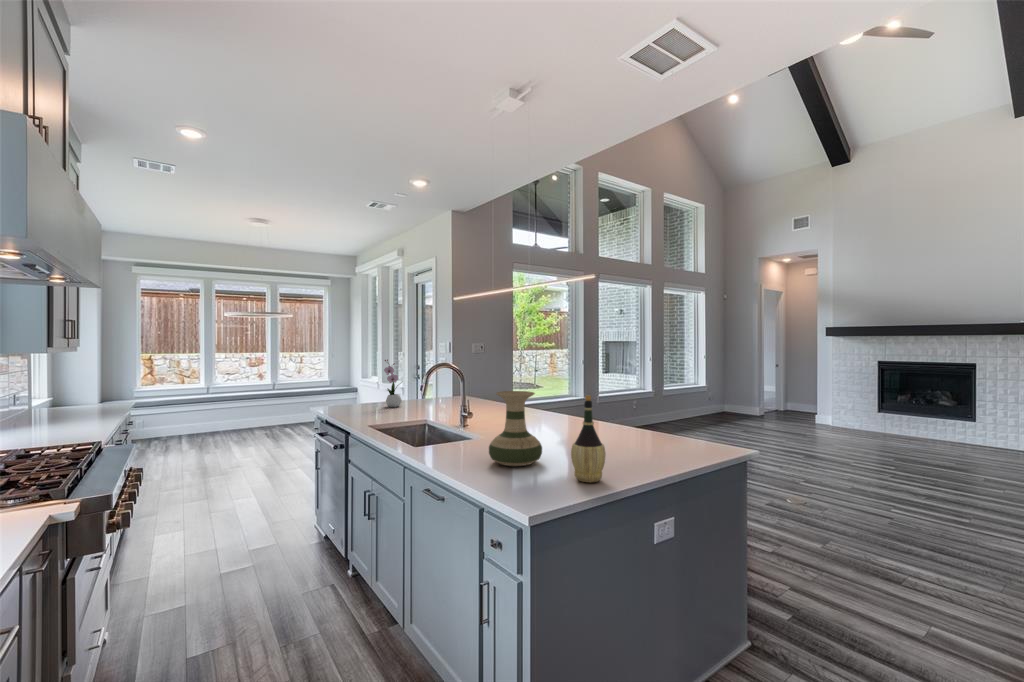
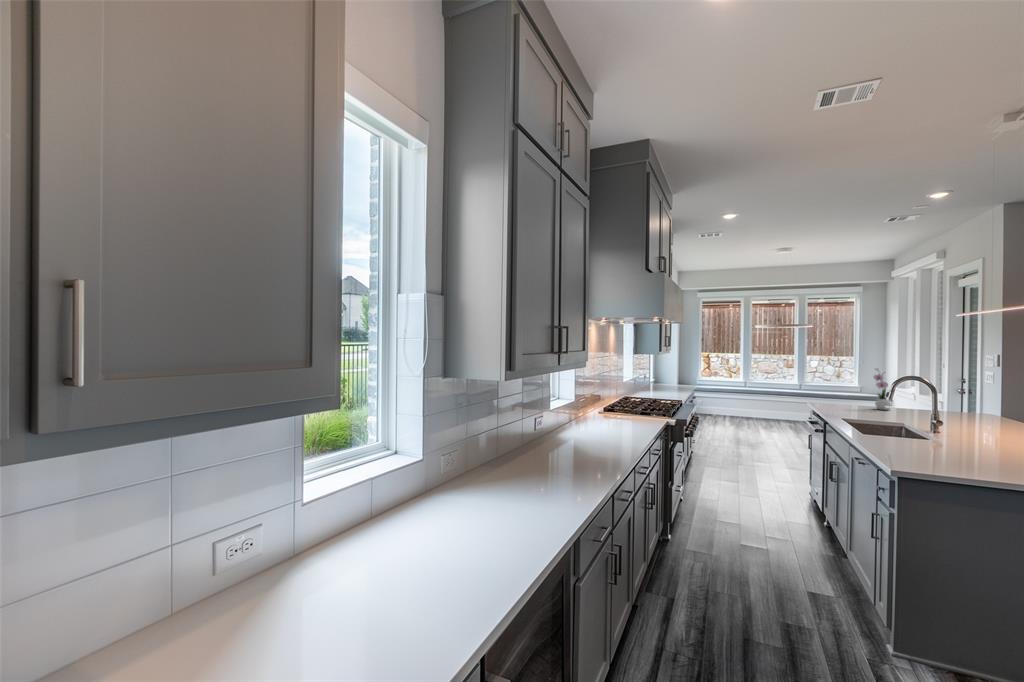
vase: present [489,391,542,466] -> none [906,397,959,454]
wine bottle: present [571,395,606,482] -> none [960,404,996,470]

